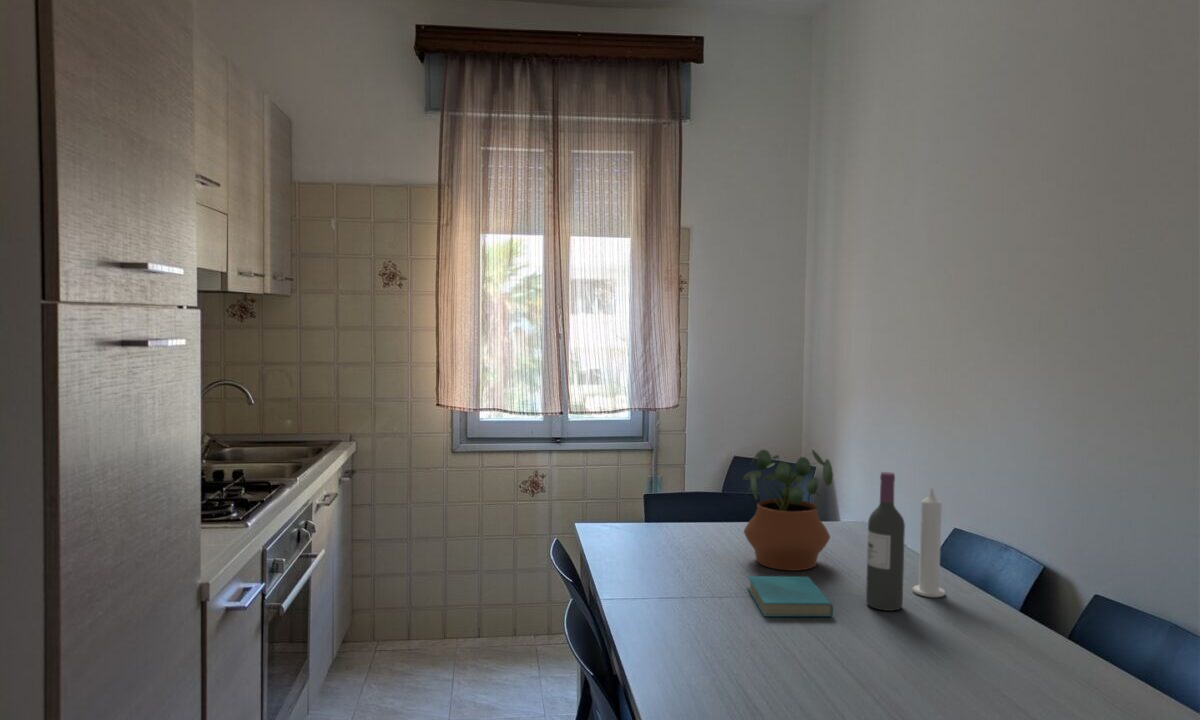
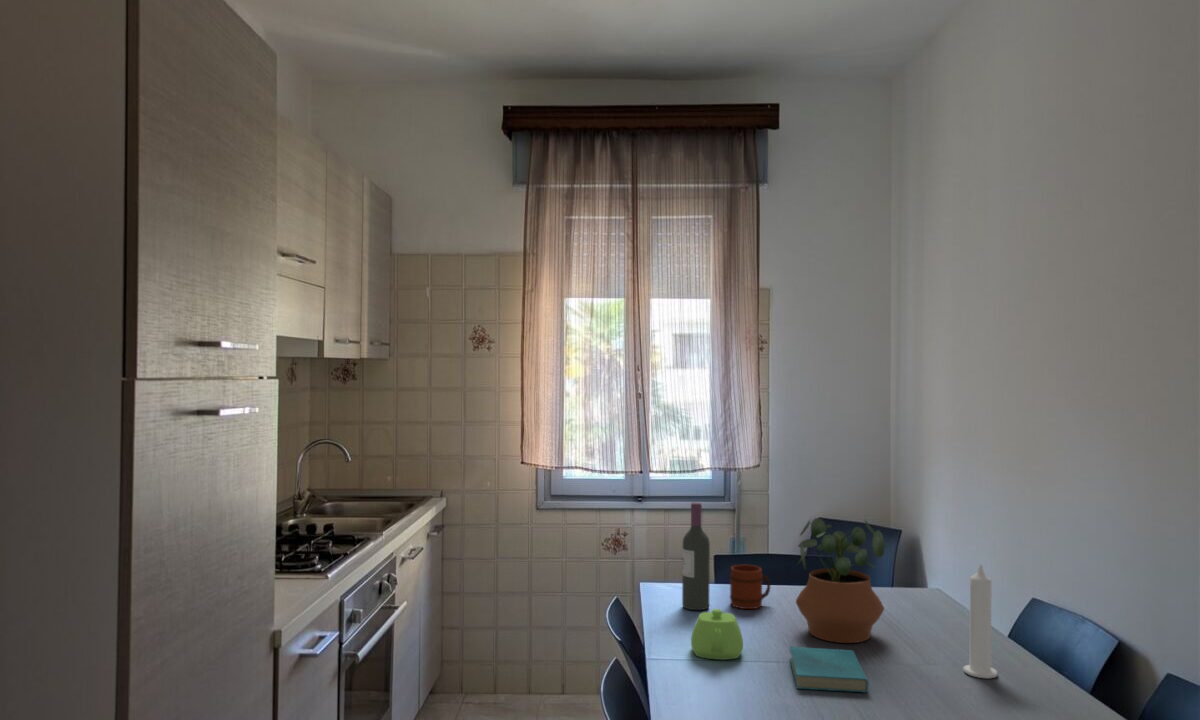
wine bottle: present [866,472,905,611] -> present [682,502,710,610]
mug: none [672,499,711,542] -> present [730,565,770,609]
teapot: none [648,542,701,592] -> present [691,609,743,660]

